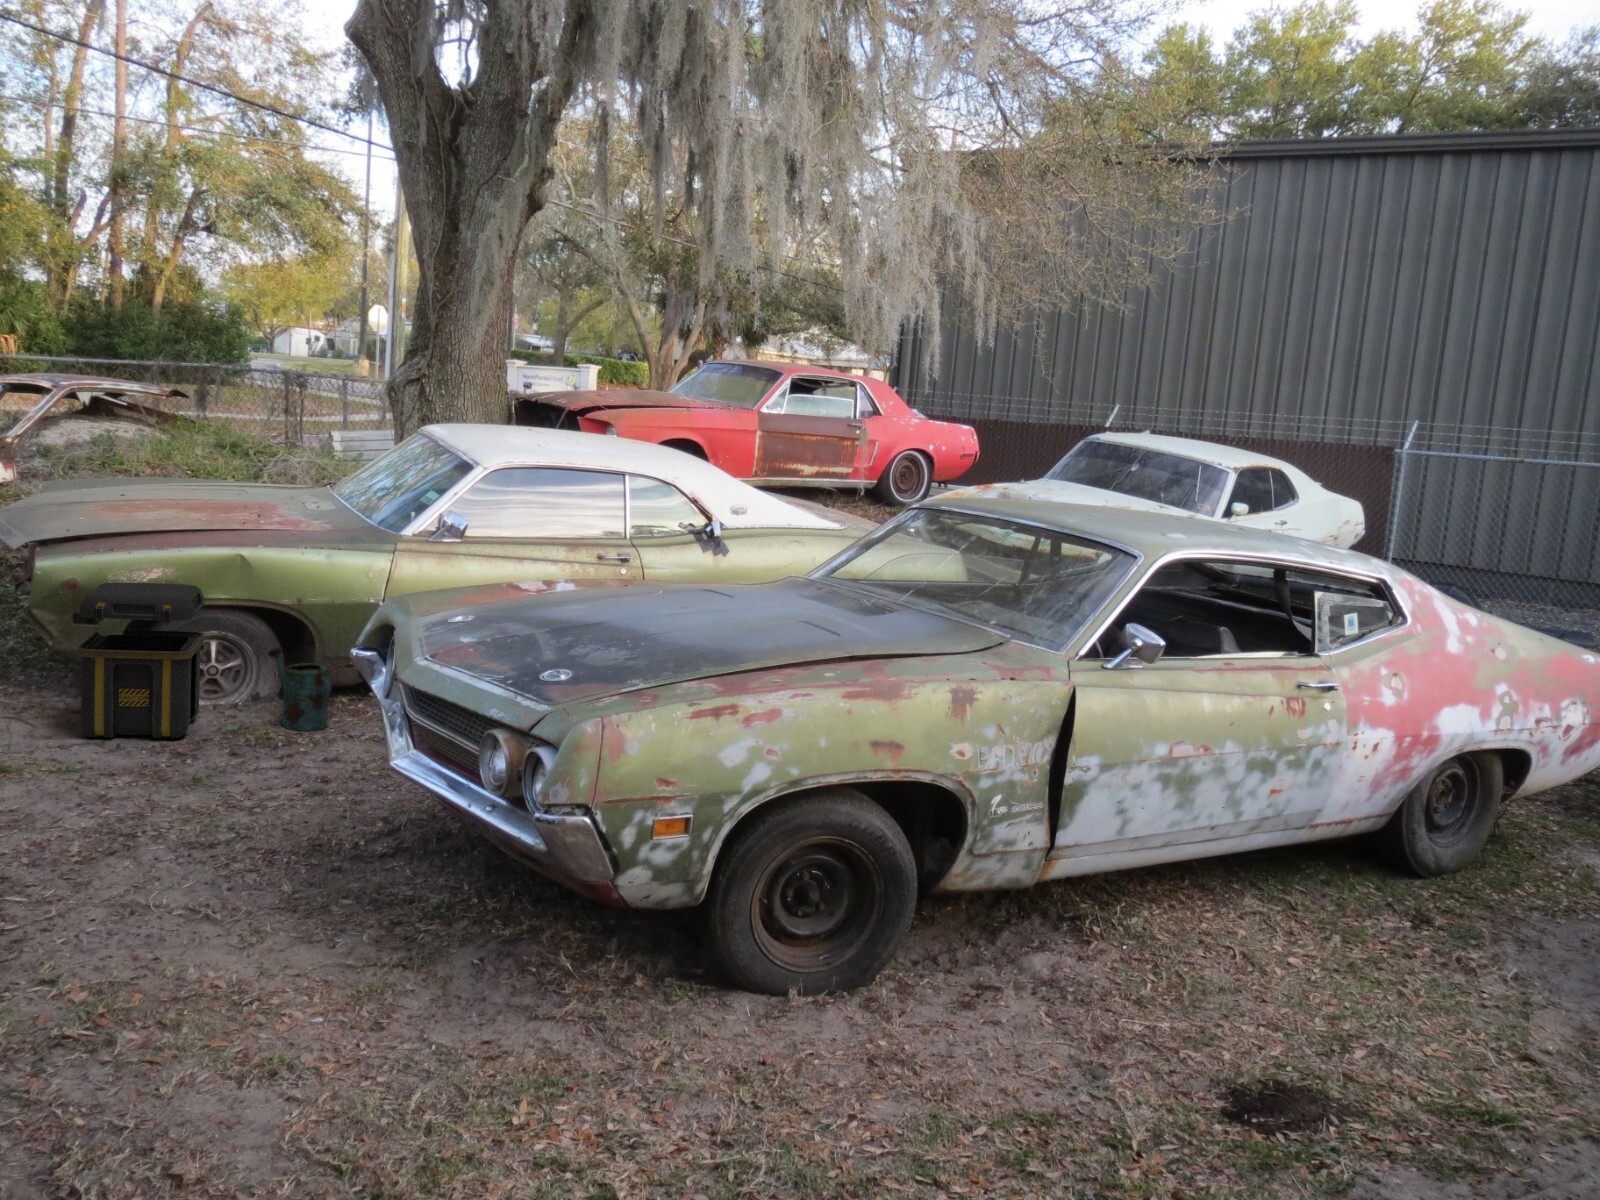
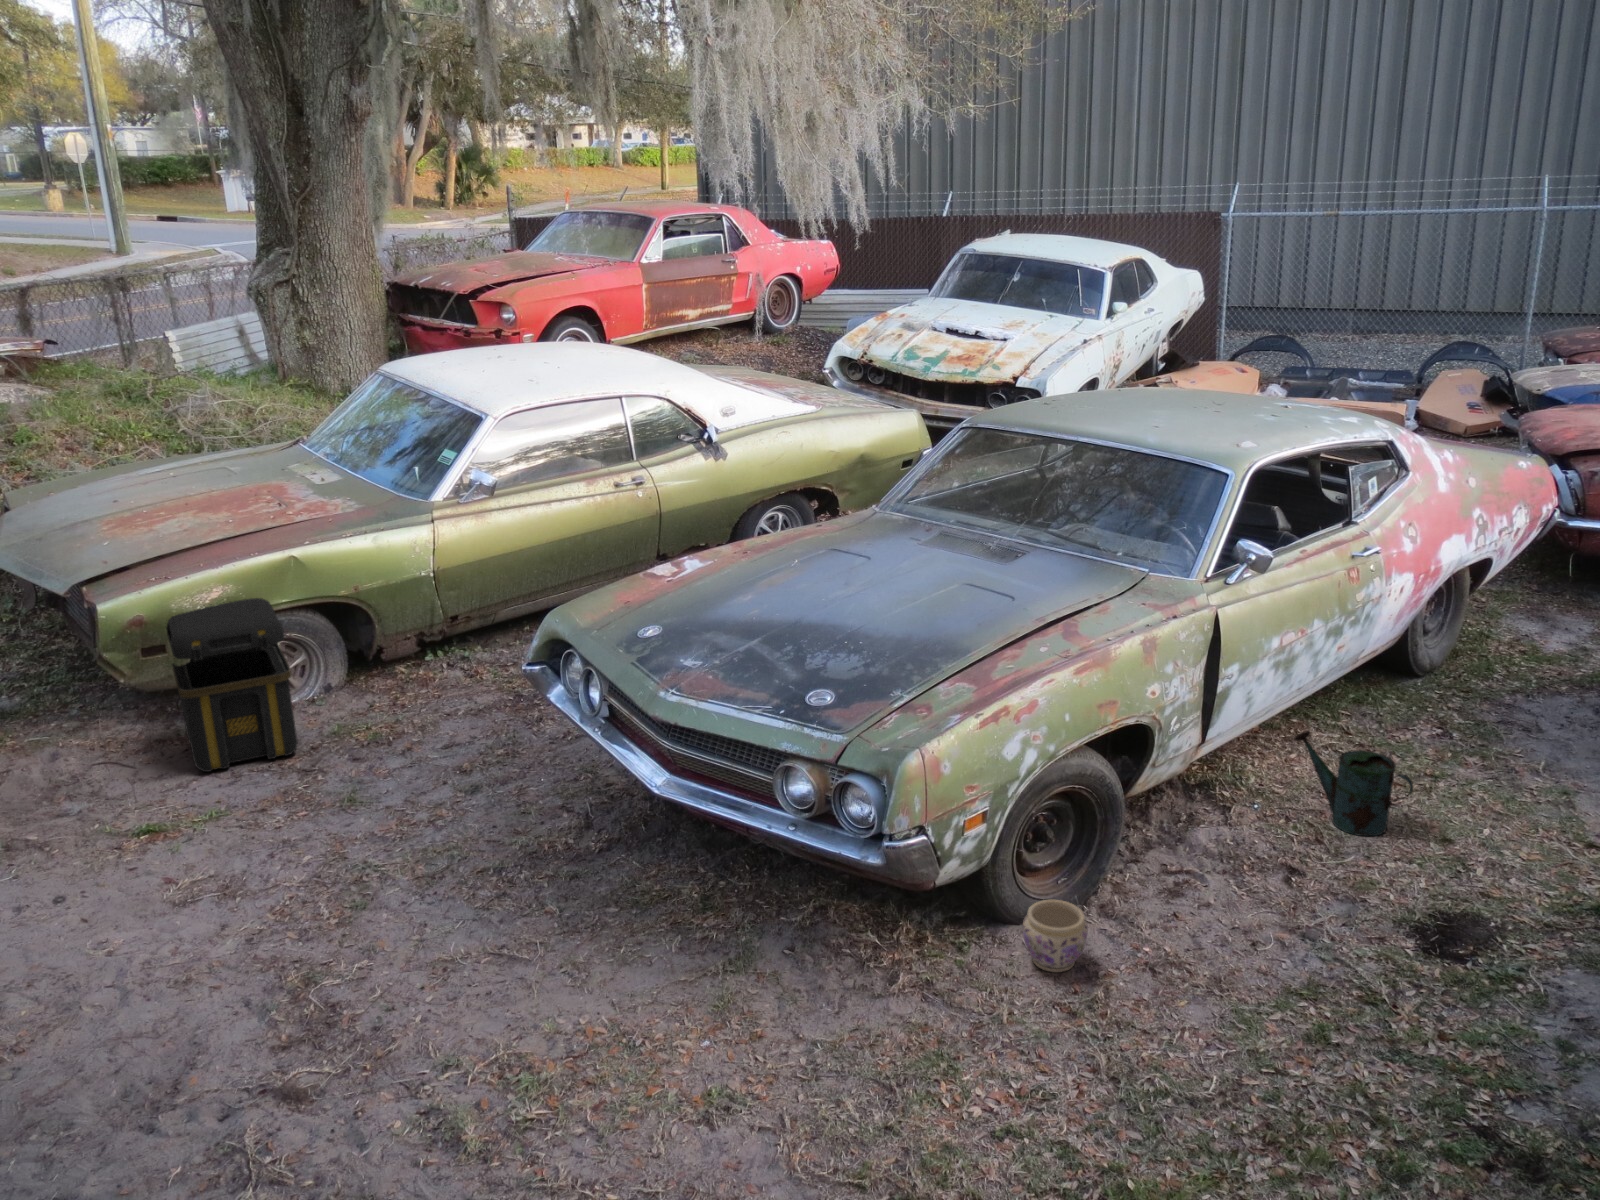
watering can: present [268,648,332,731] -> present [1294,731,1413,836]
planter: none [733,958,808,1043] -> present [1023,900,1088,973]

